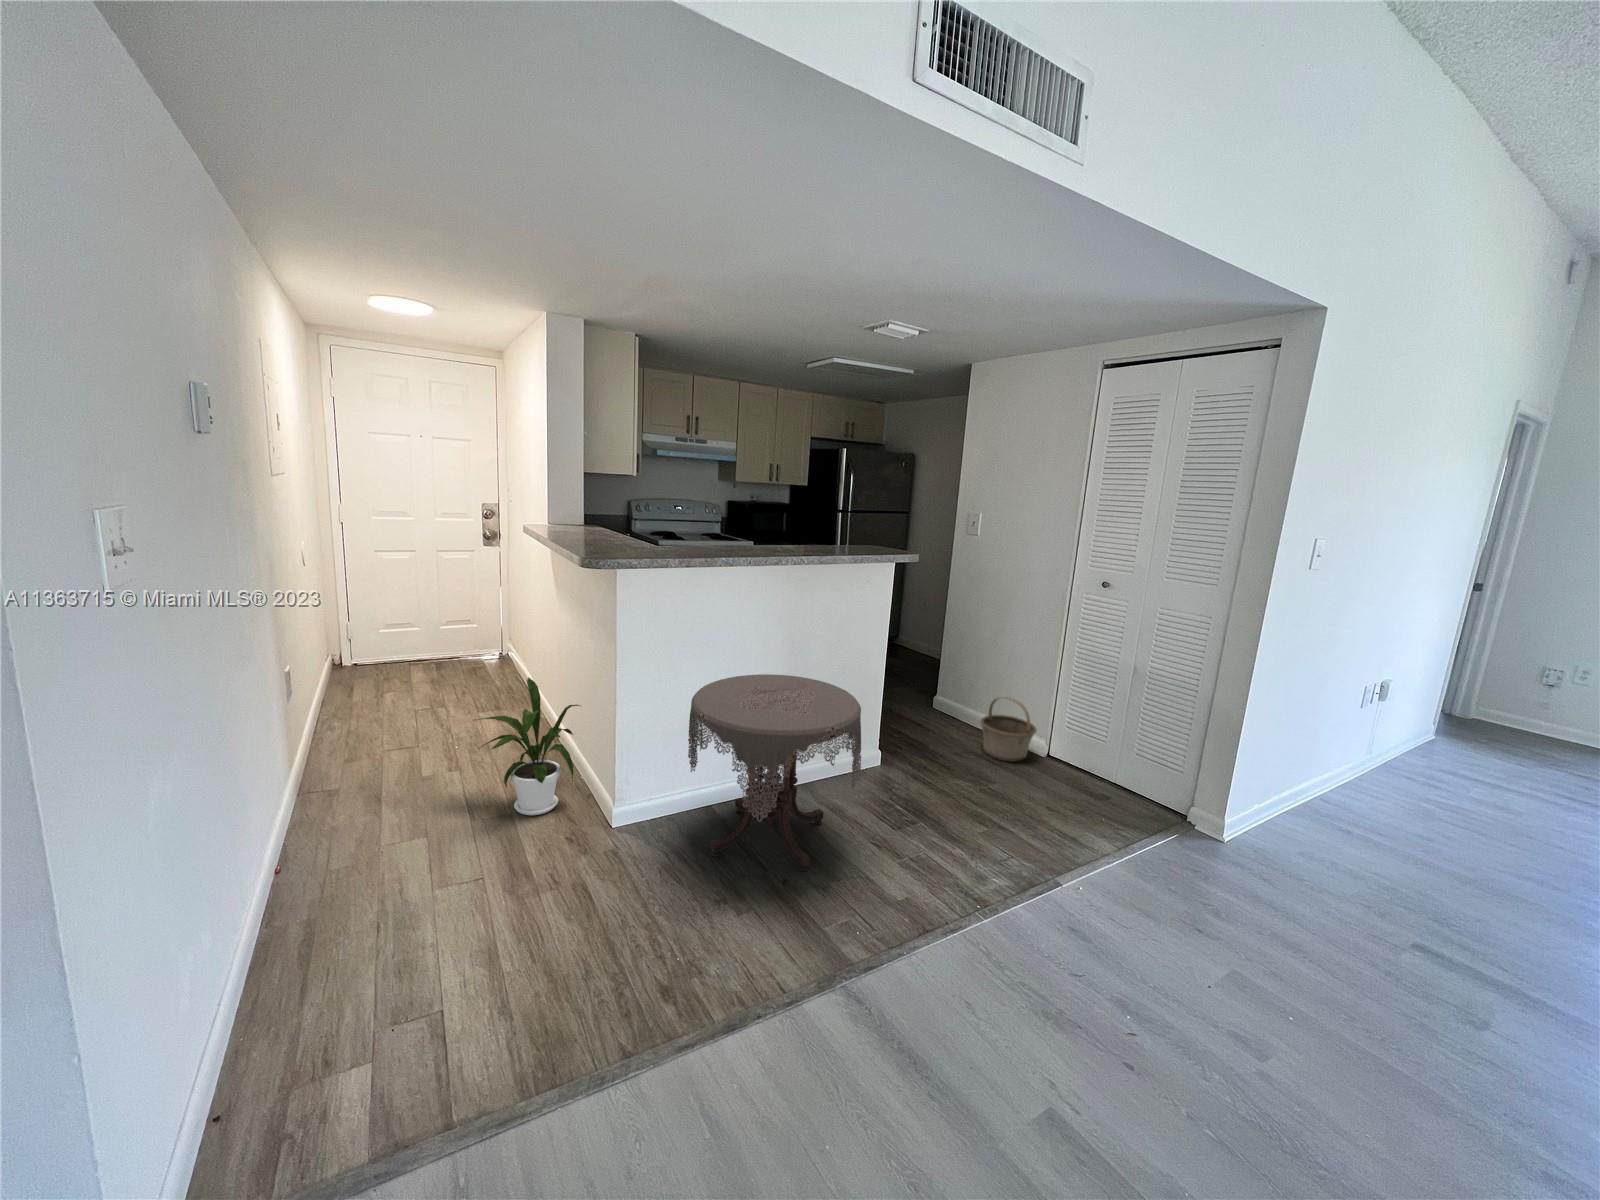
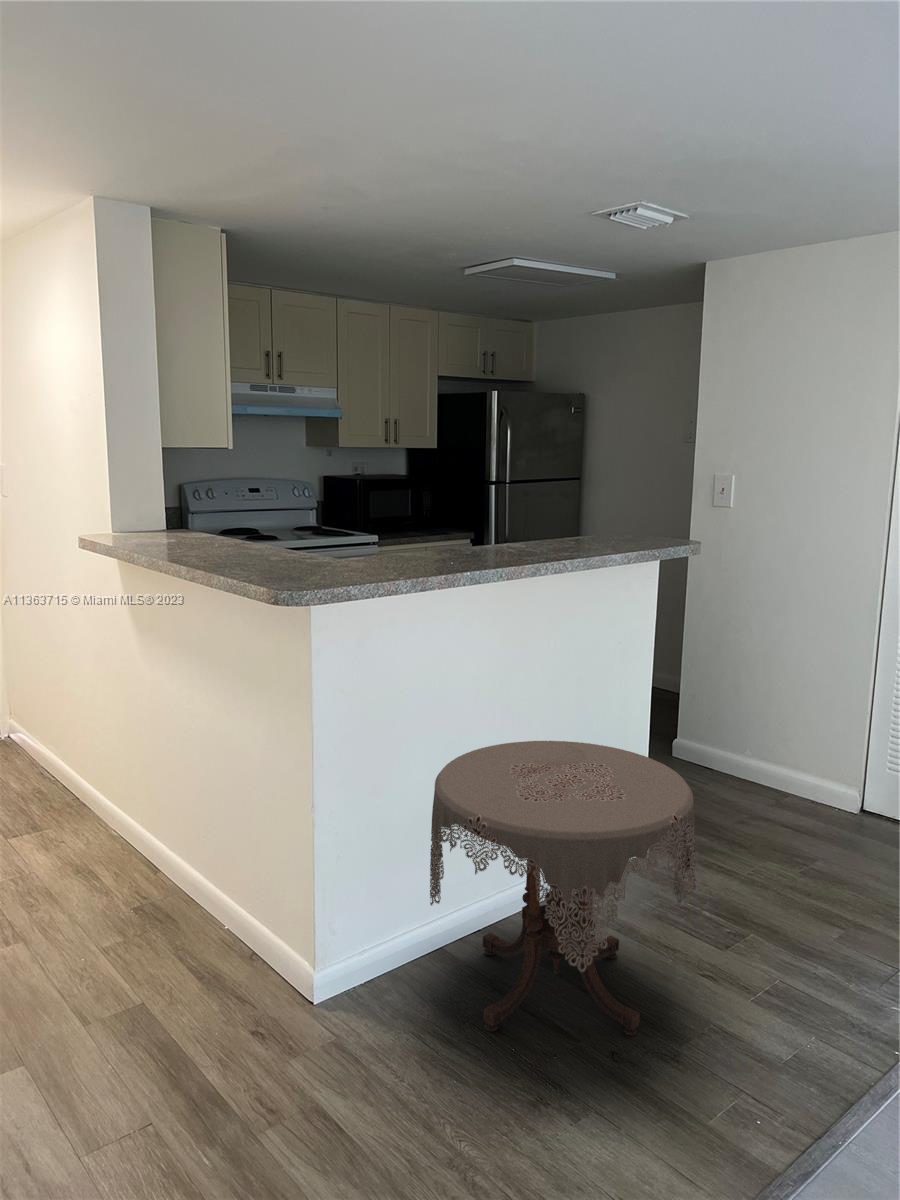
house plant: present [473,678,580,815] -> none [60,783,239,1005]
basket: present [980,697,1036,762] -> none [767,737,849,829]

